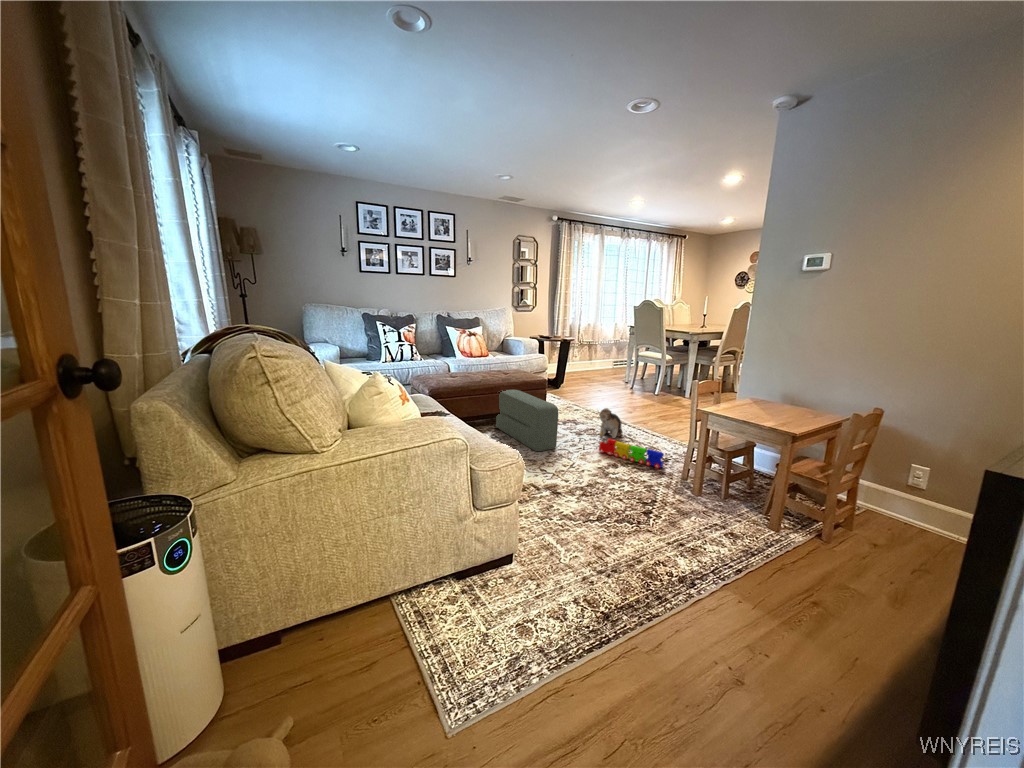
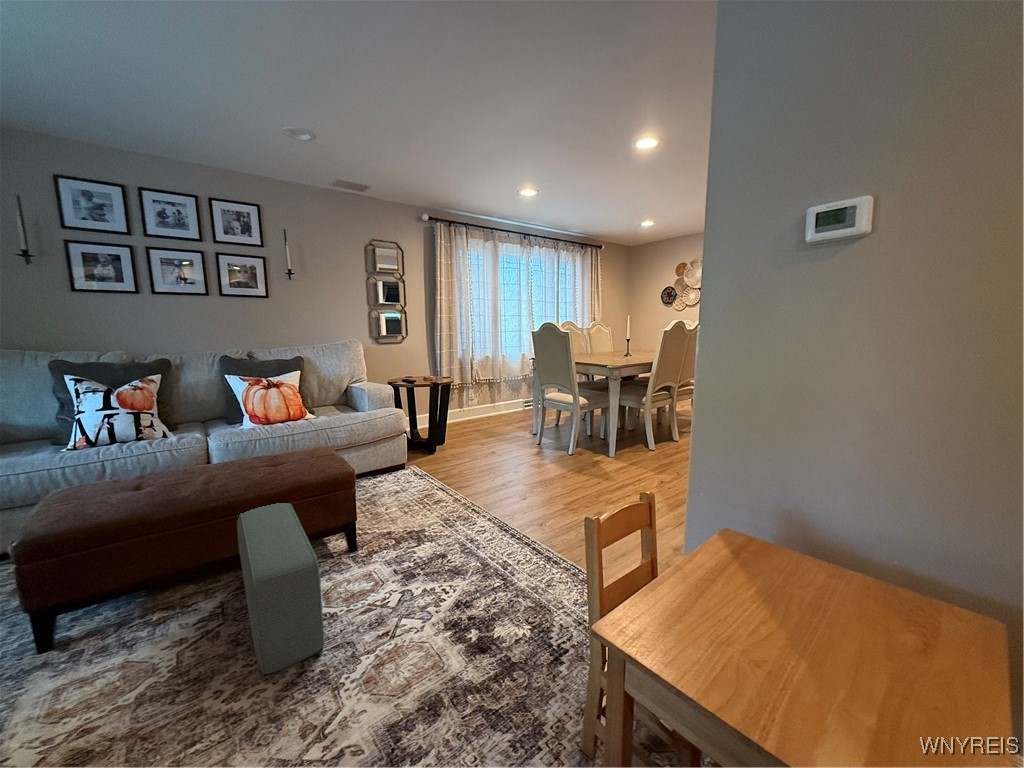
plush toy: present [600,408,622,438] -> none [426,532,493,589]
toy train: present [599,437,664,469] -> none [413,619,543,722]

